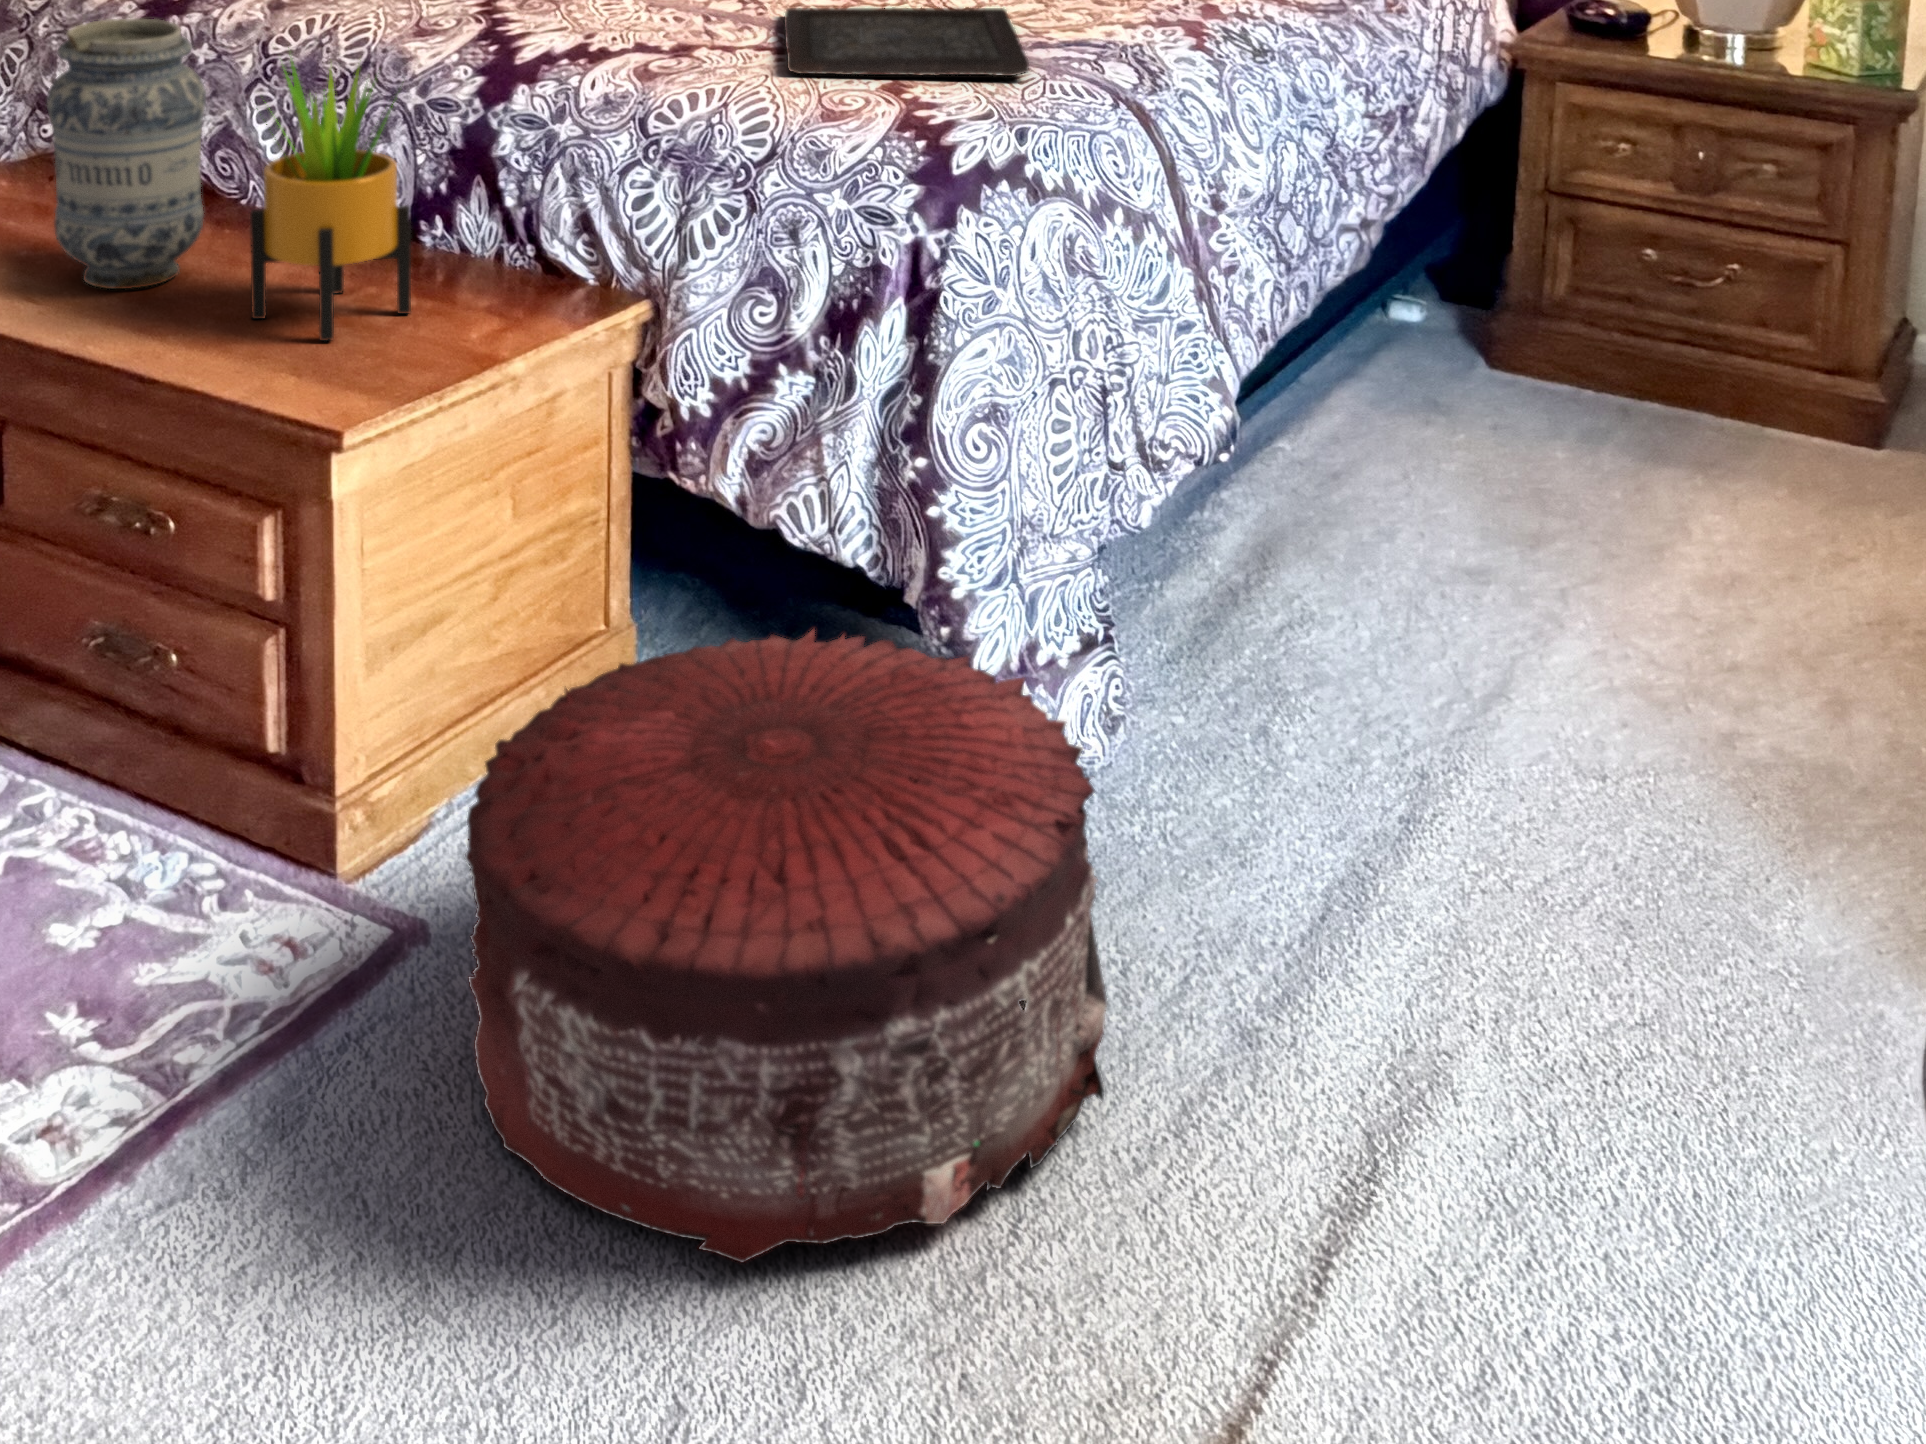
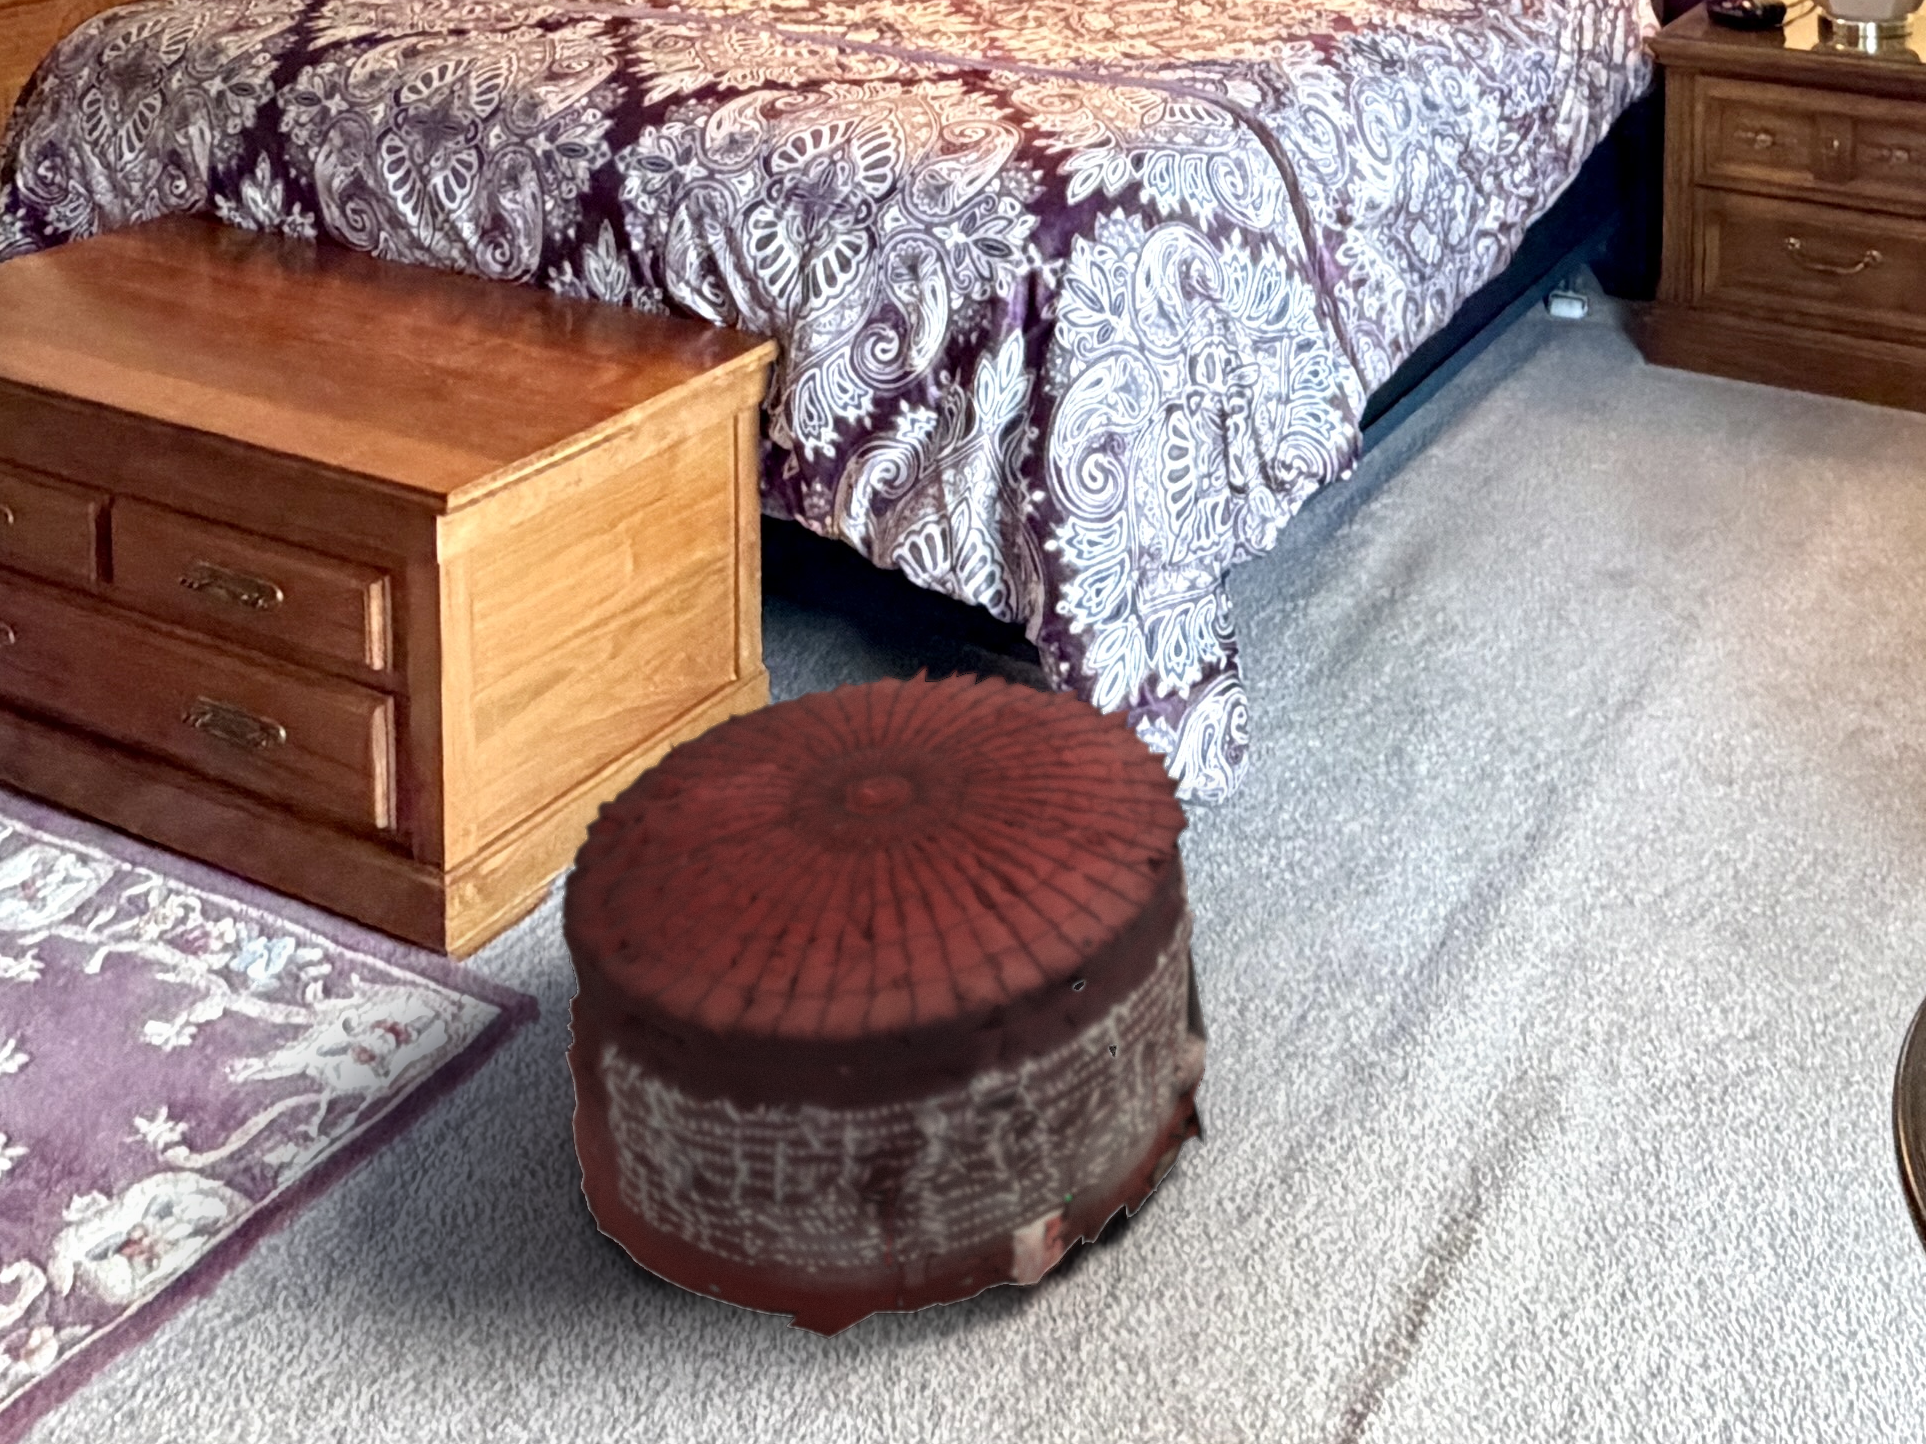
tray: present [784,8,1029,76] -> none [913,28,1149,105]
vase: present [47,18,206,289] -> none [167,76,330,350]
potted plant: present [250,54,411,341] -> none [365,99,533,396]

